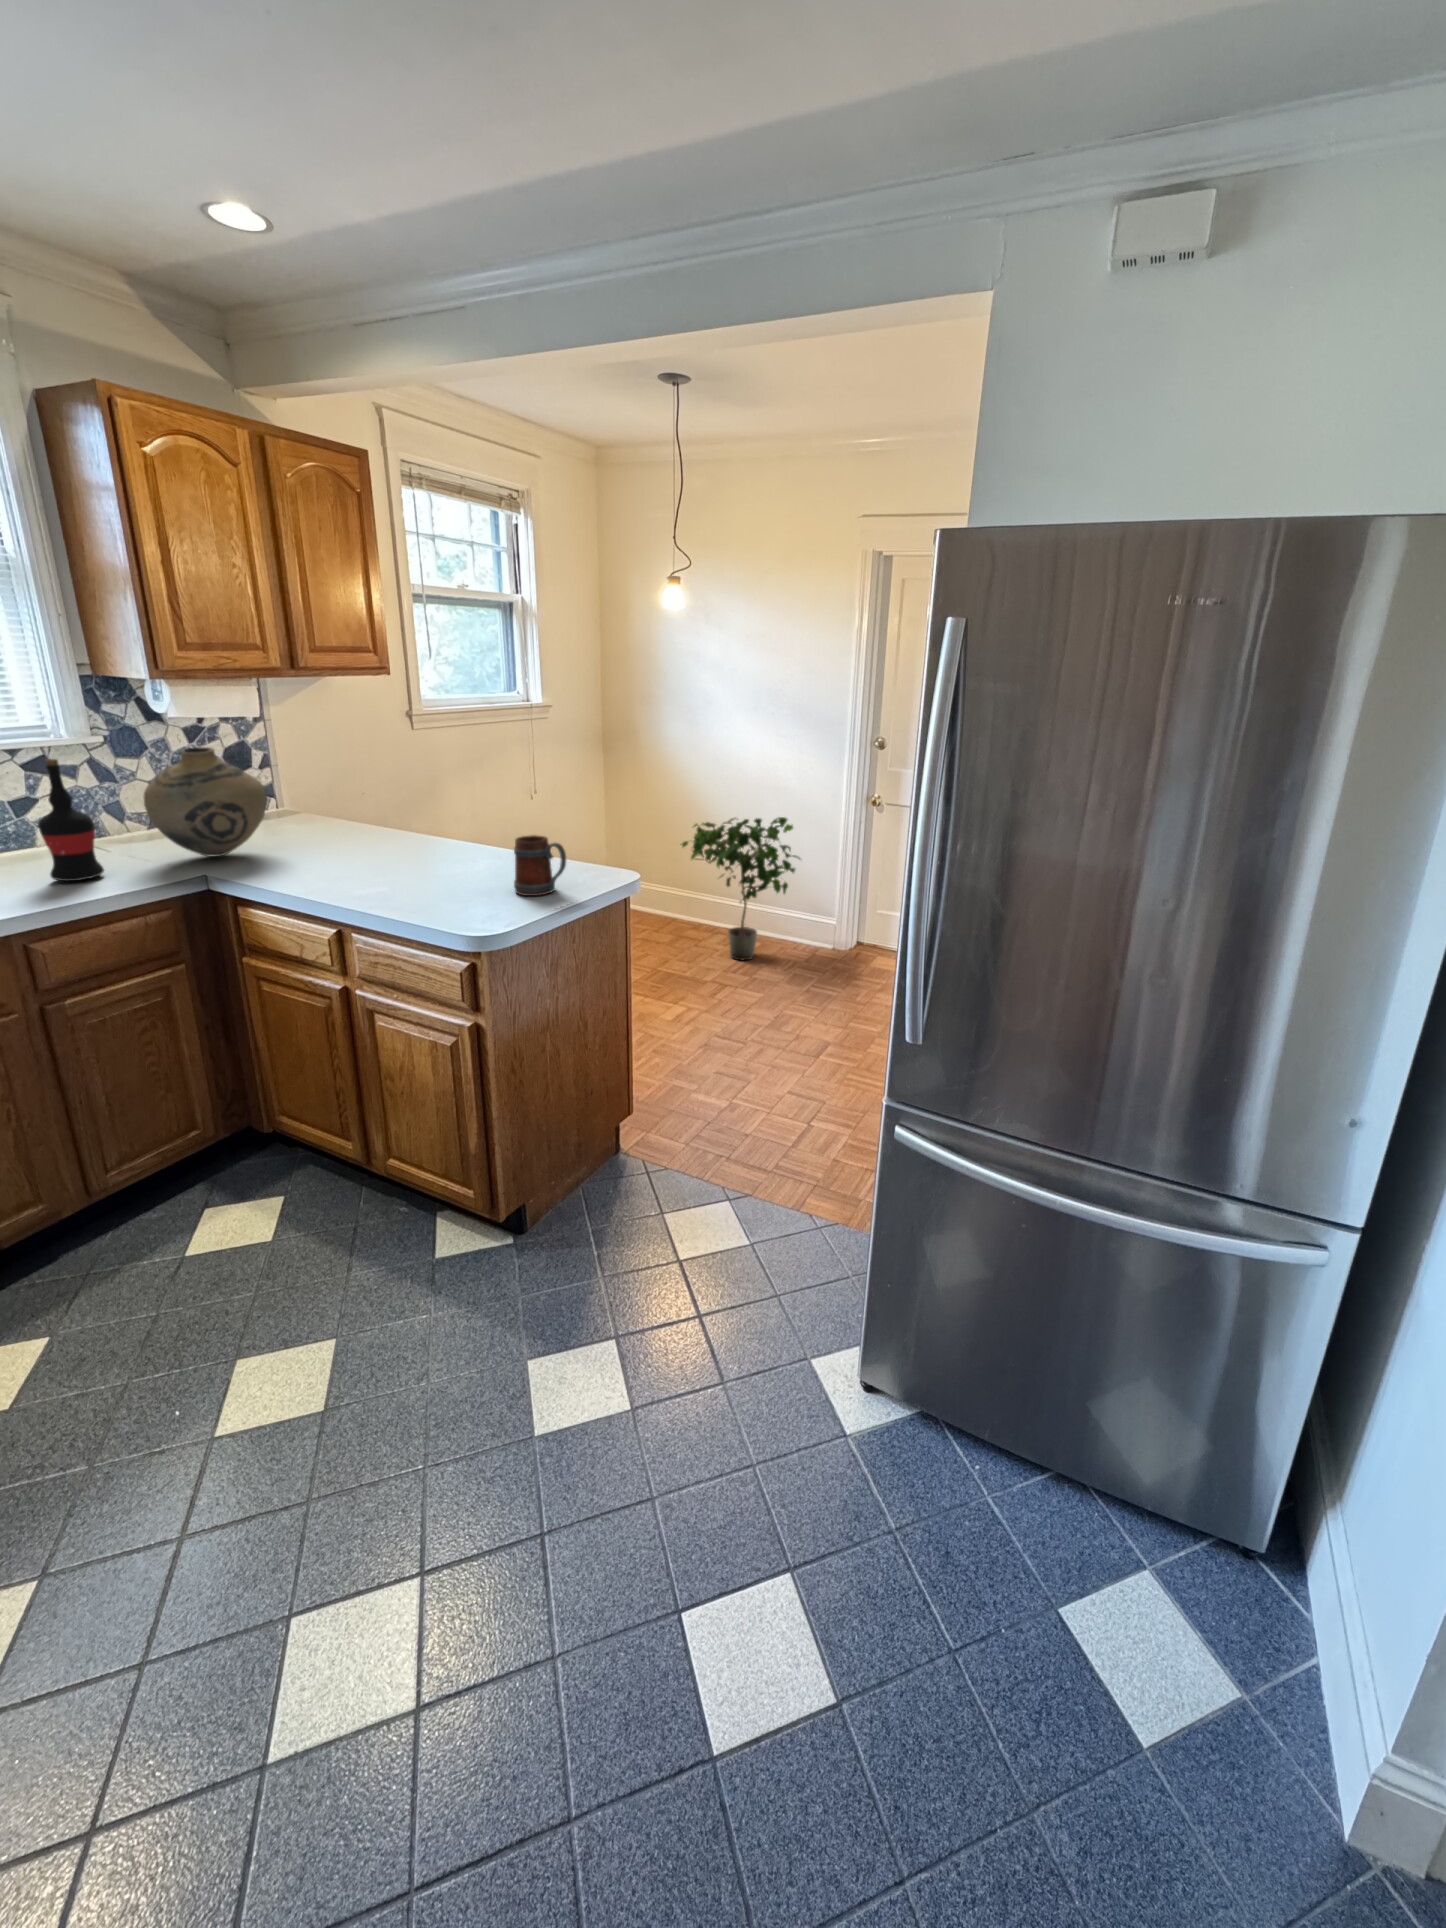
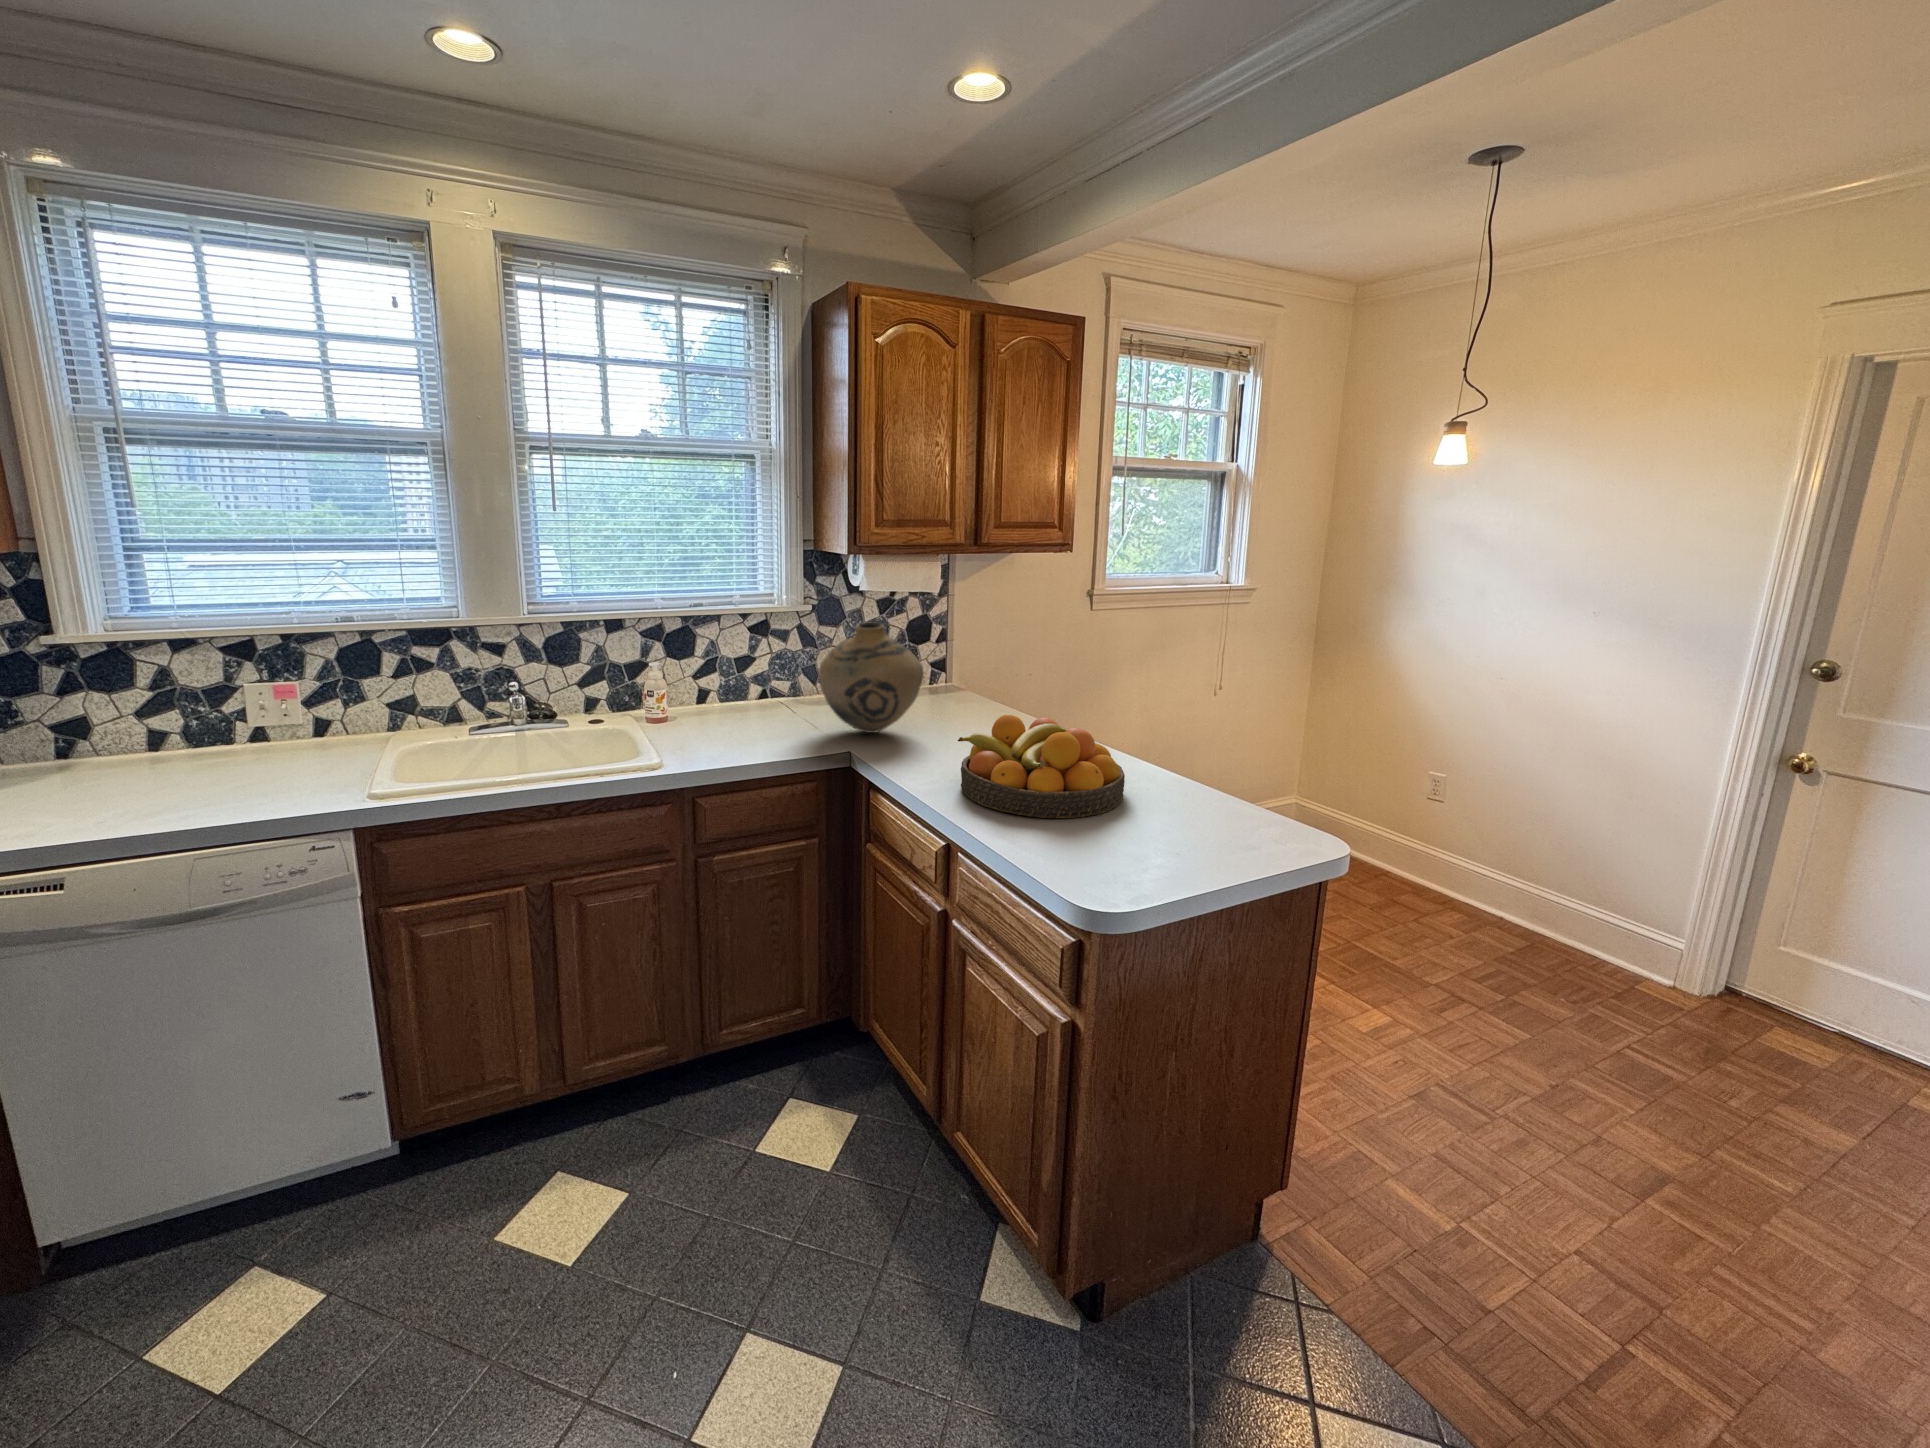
wine bottle: present [38,759,104,881] -> none [735,627,777,741]
fruit bowl: none [328,815,481,892] -> present [958,715,1125,818]
potted plant: present [680,817,800,961] -> none [1413,756,1630,969]
mug: present [514,835,566,896] -> none [1156,771,1234,858]

